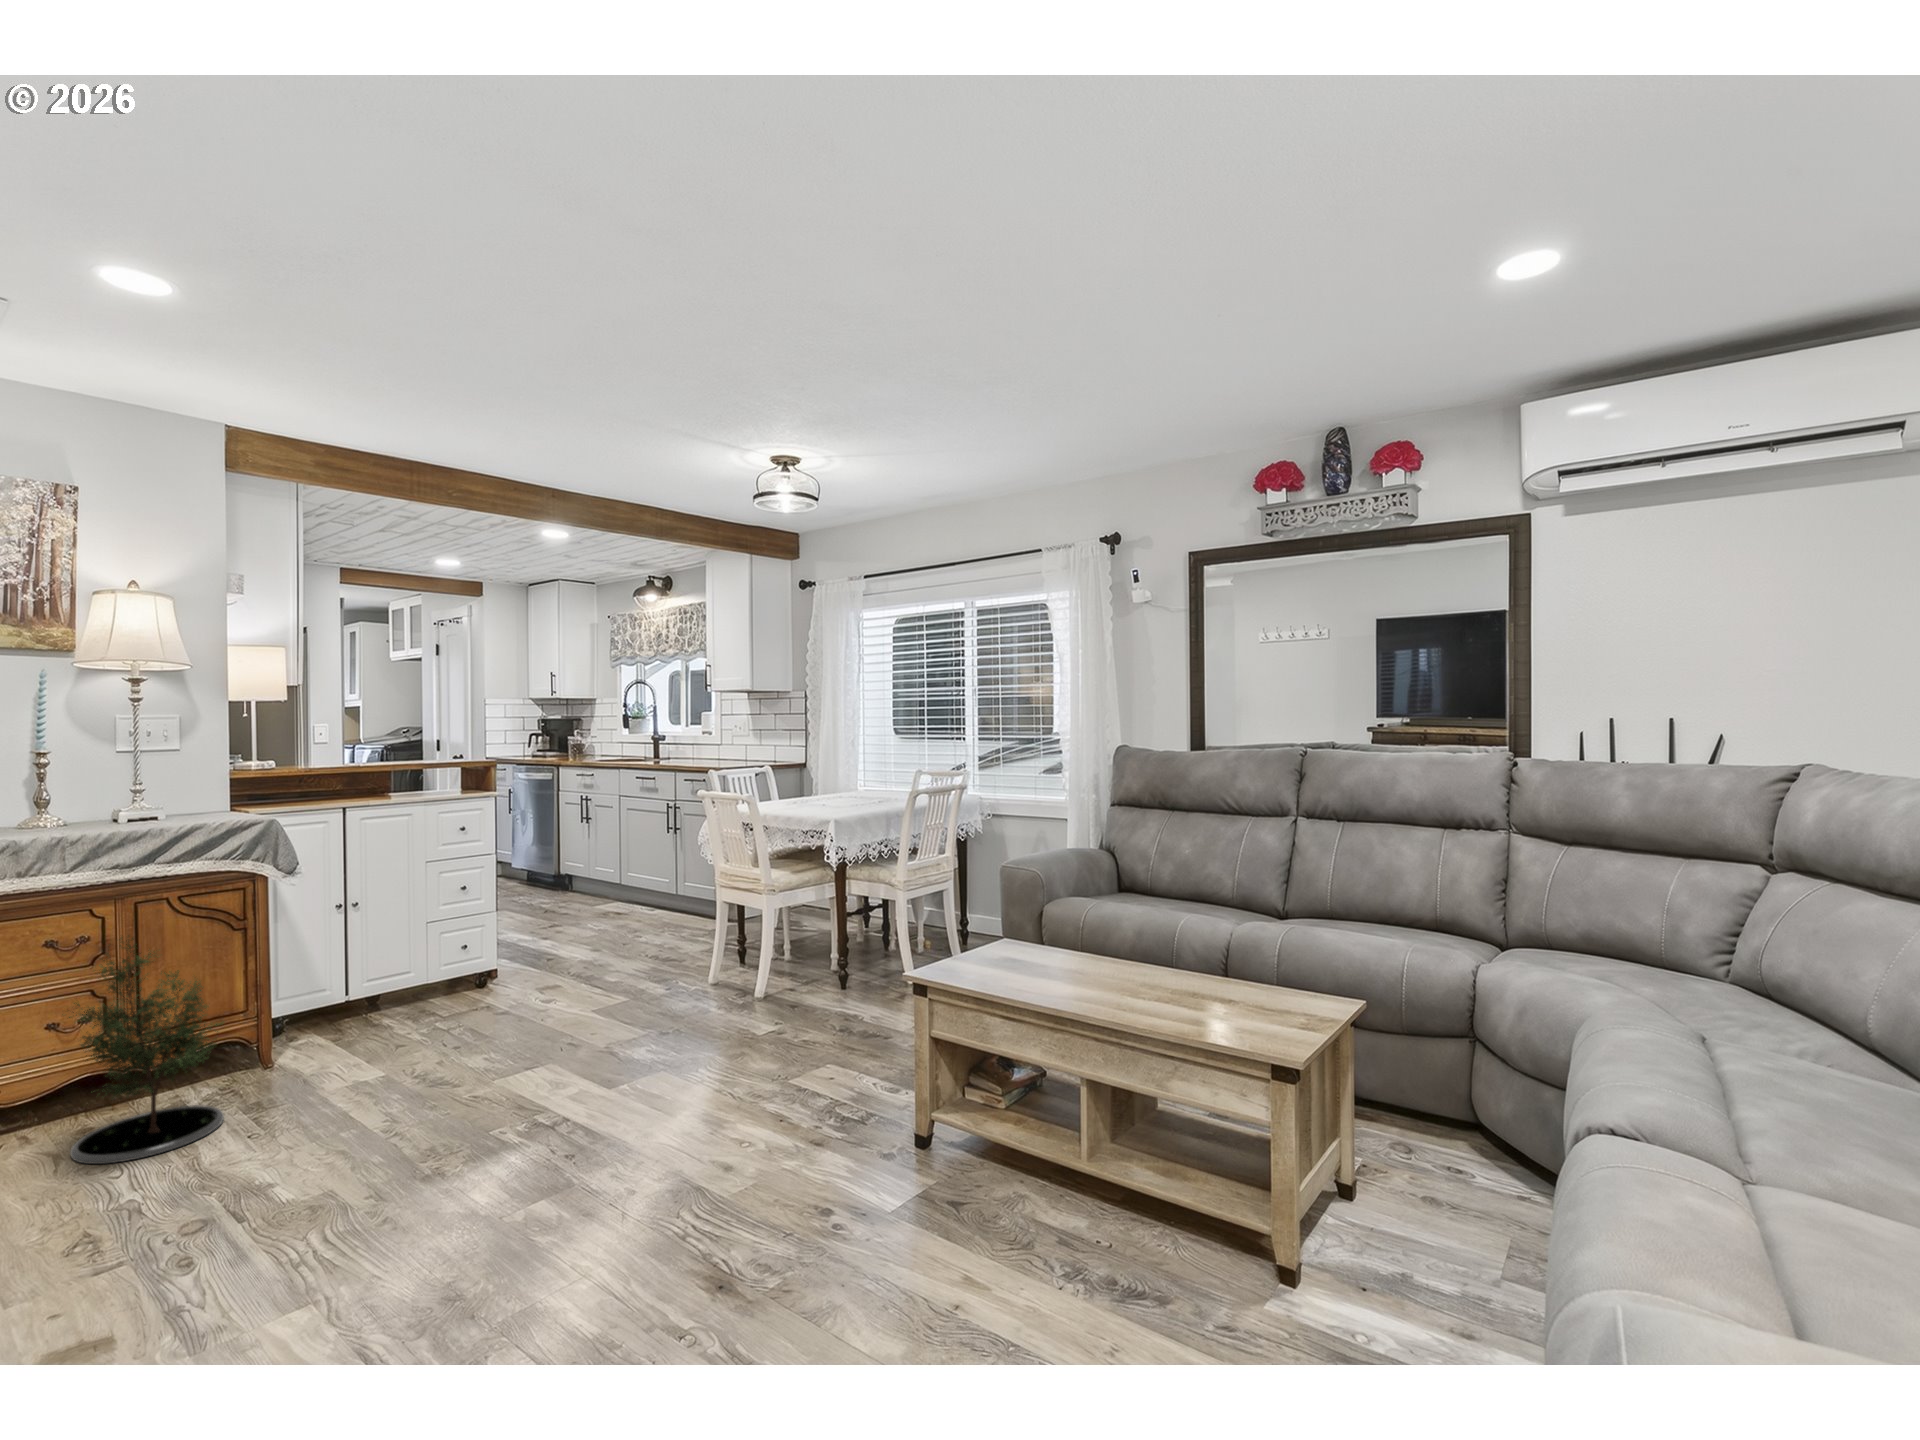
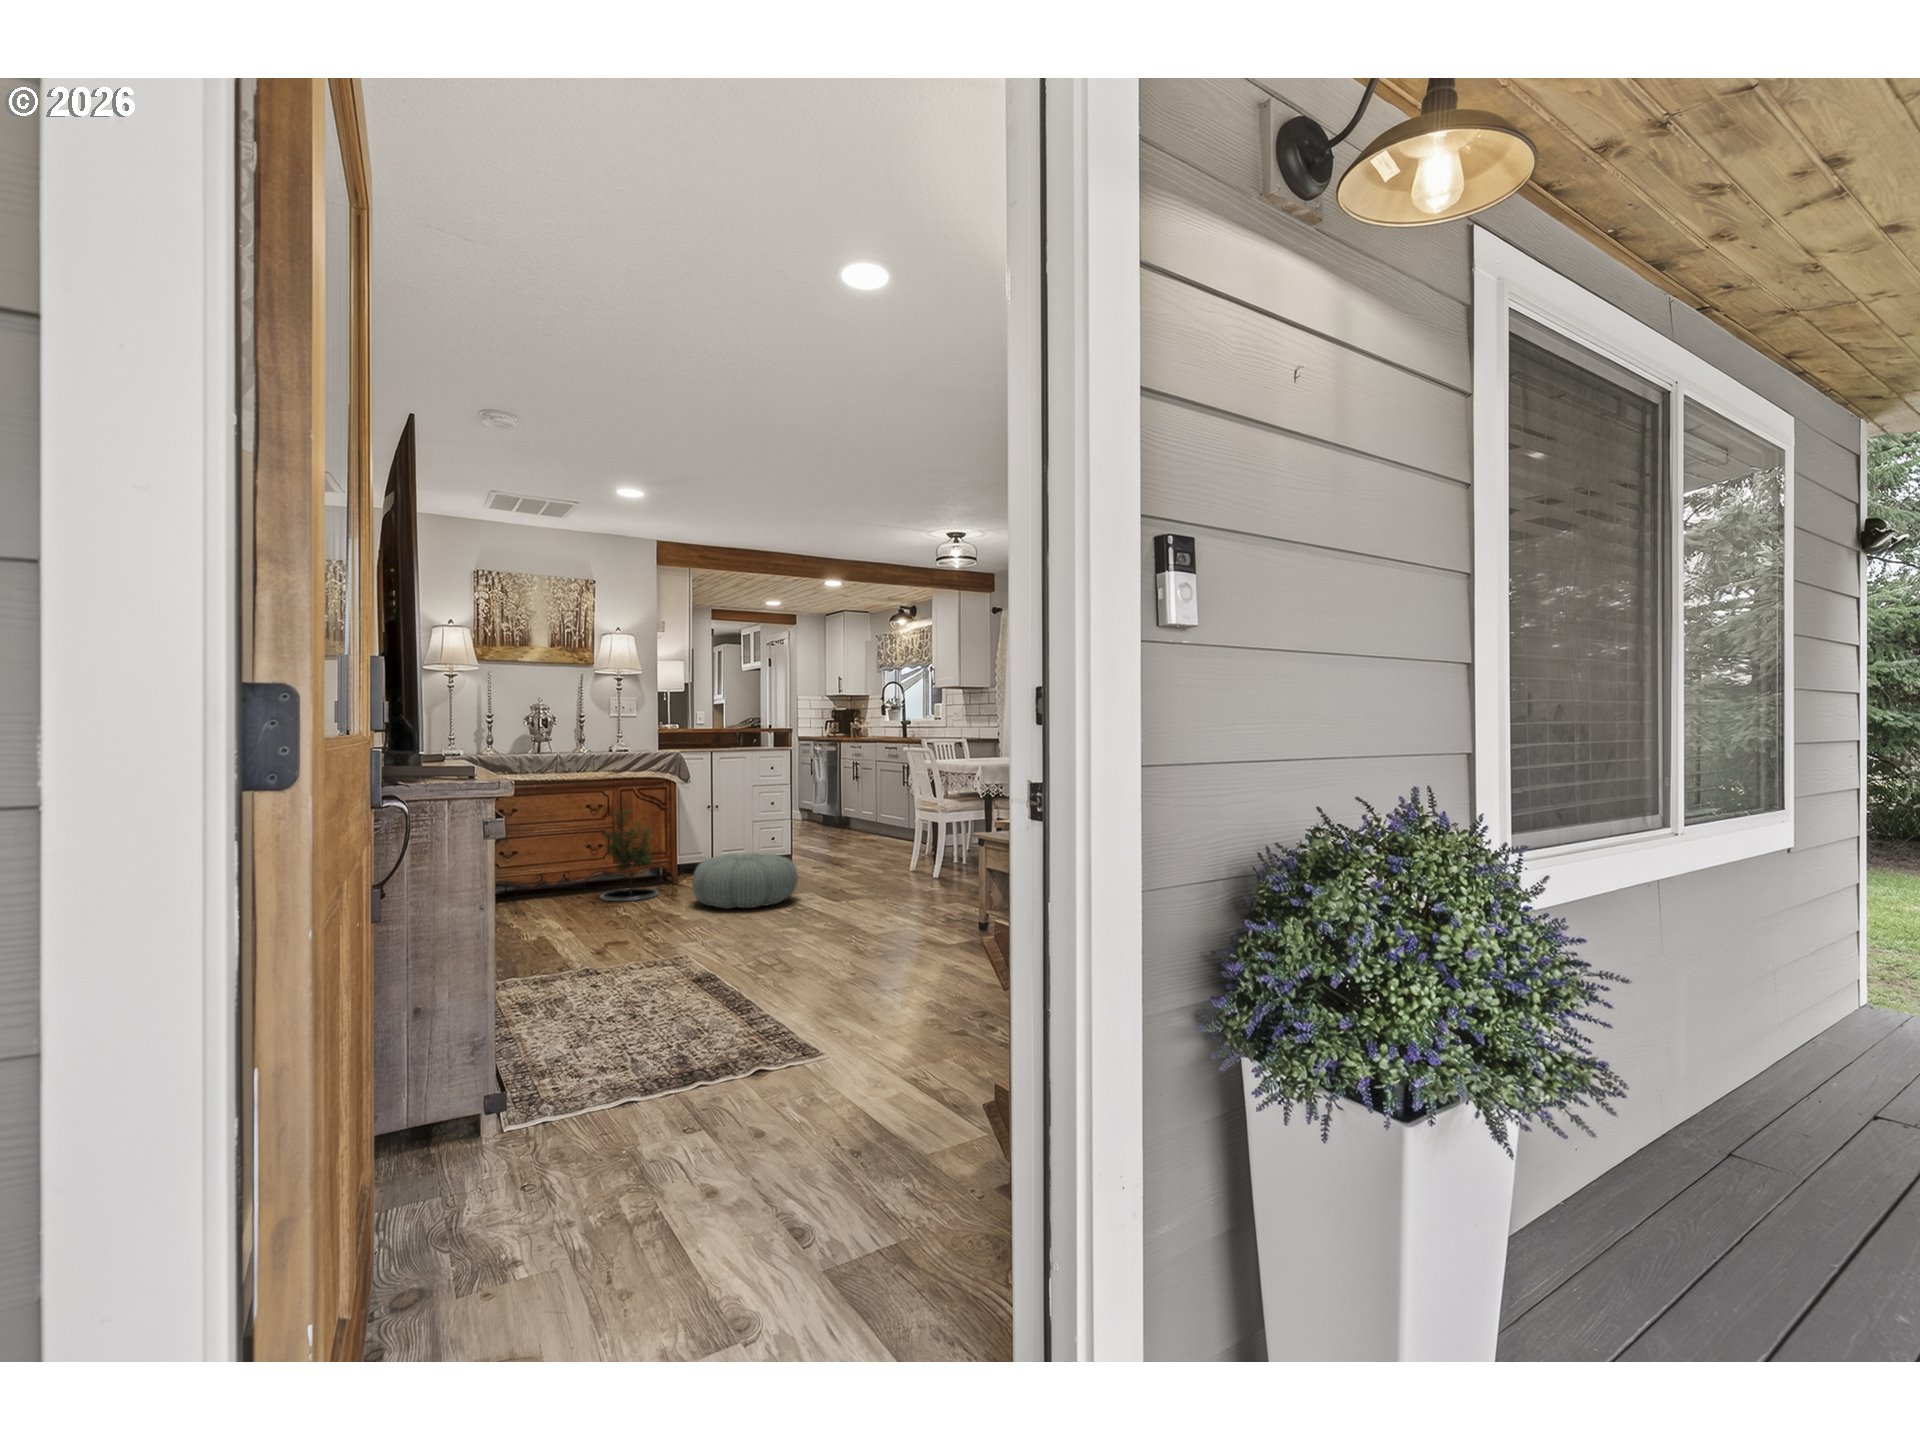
pouf: none [303,1016,540,1160] -> present [692,853,798,909]

